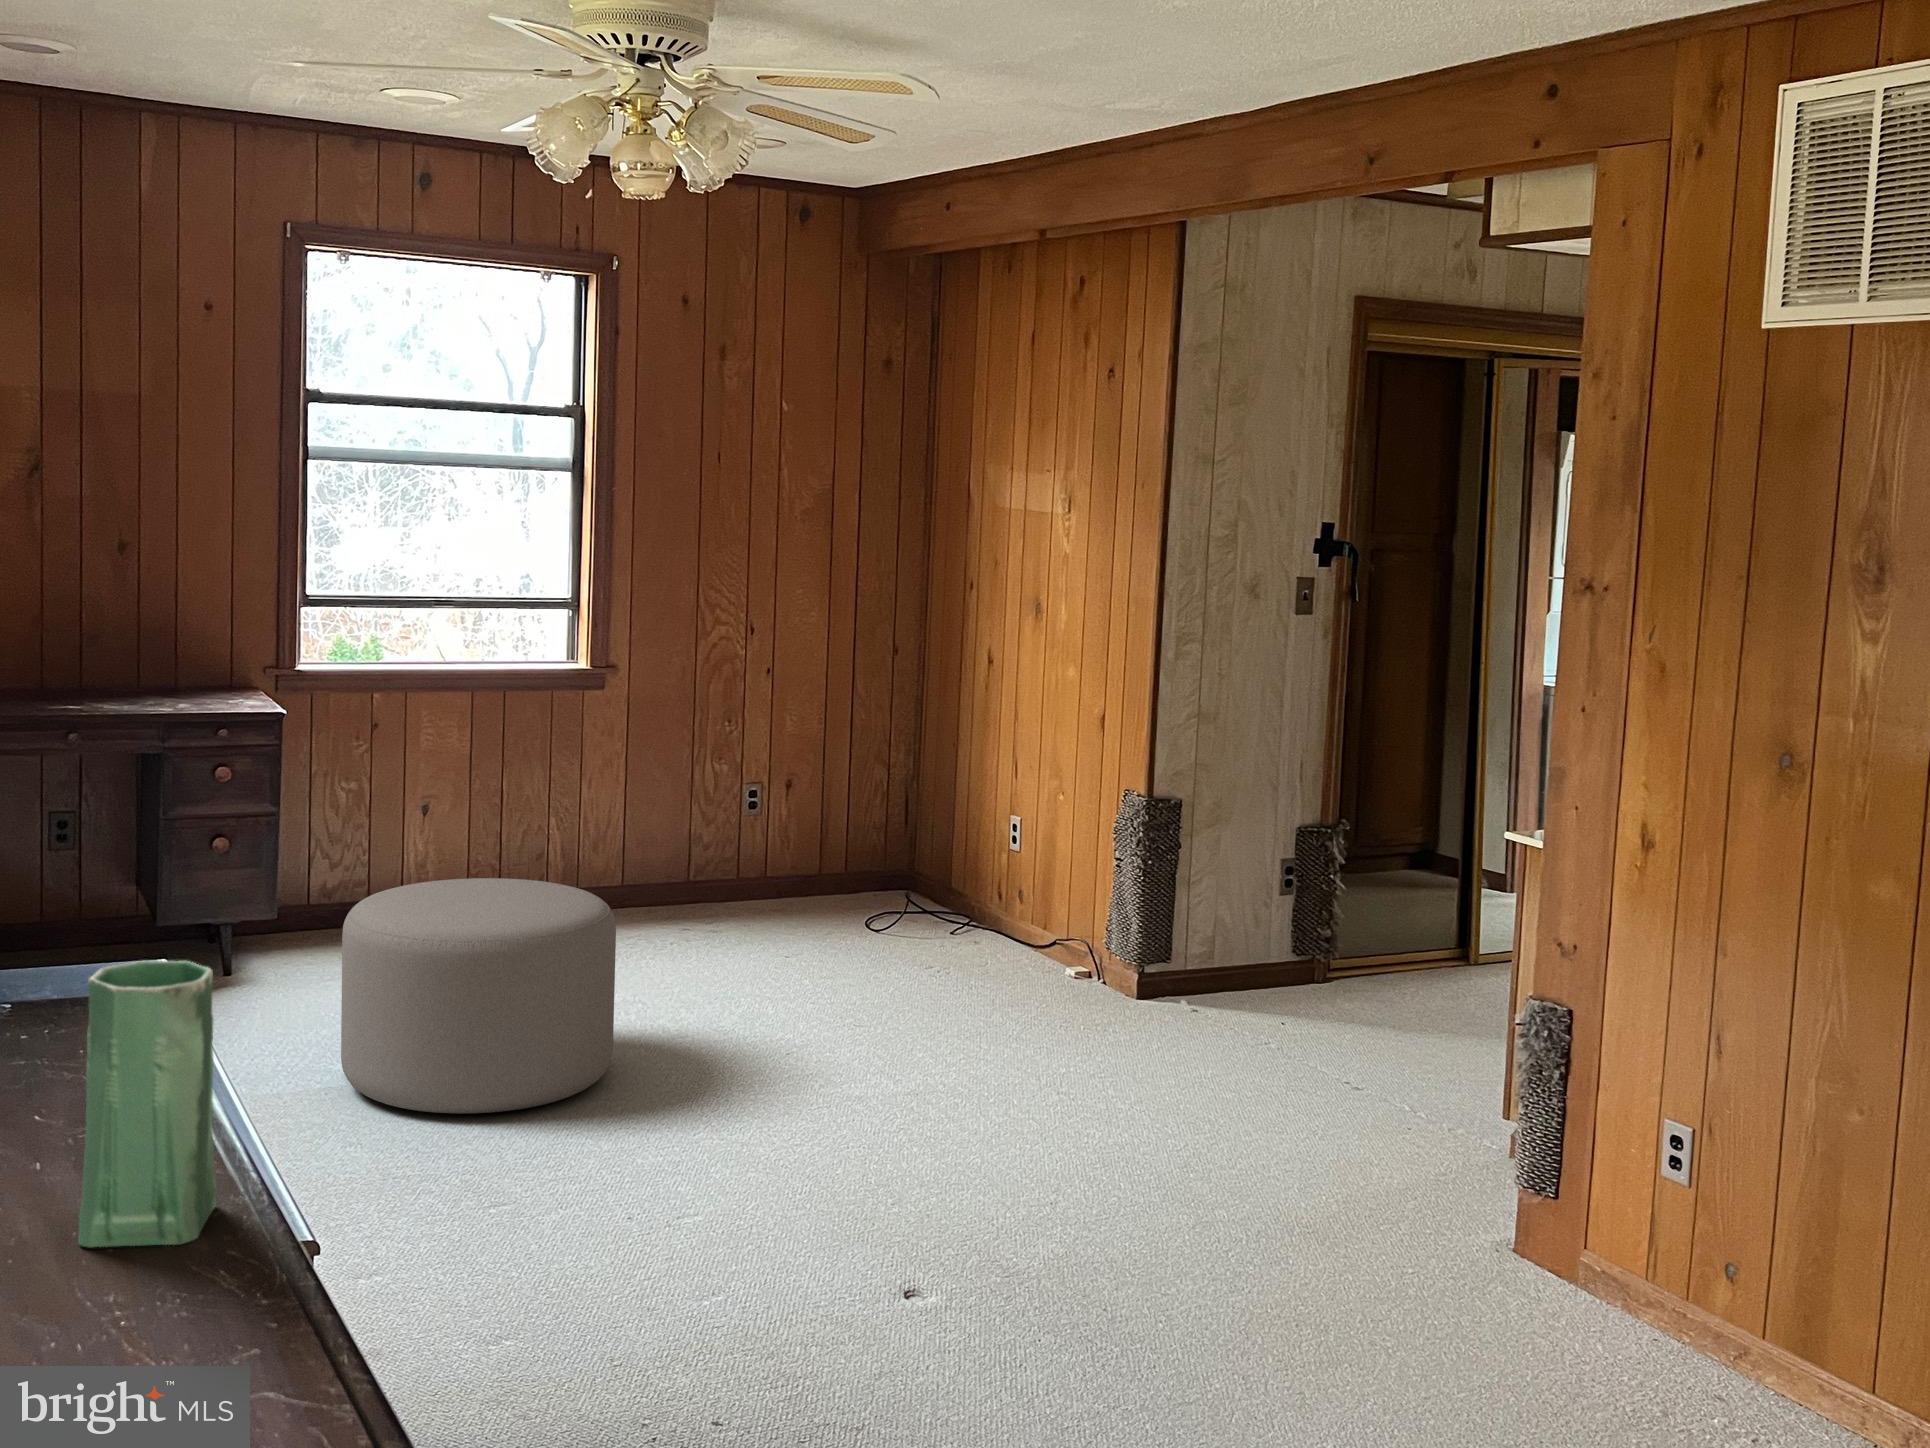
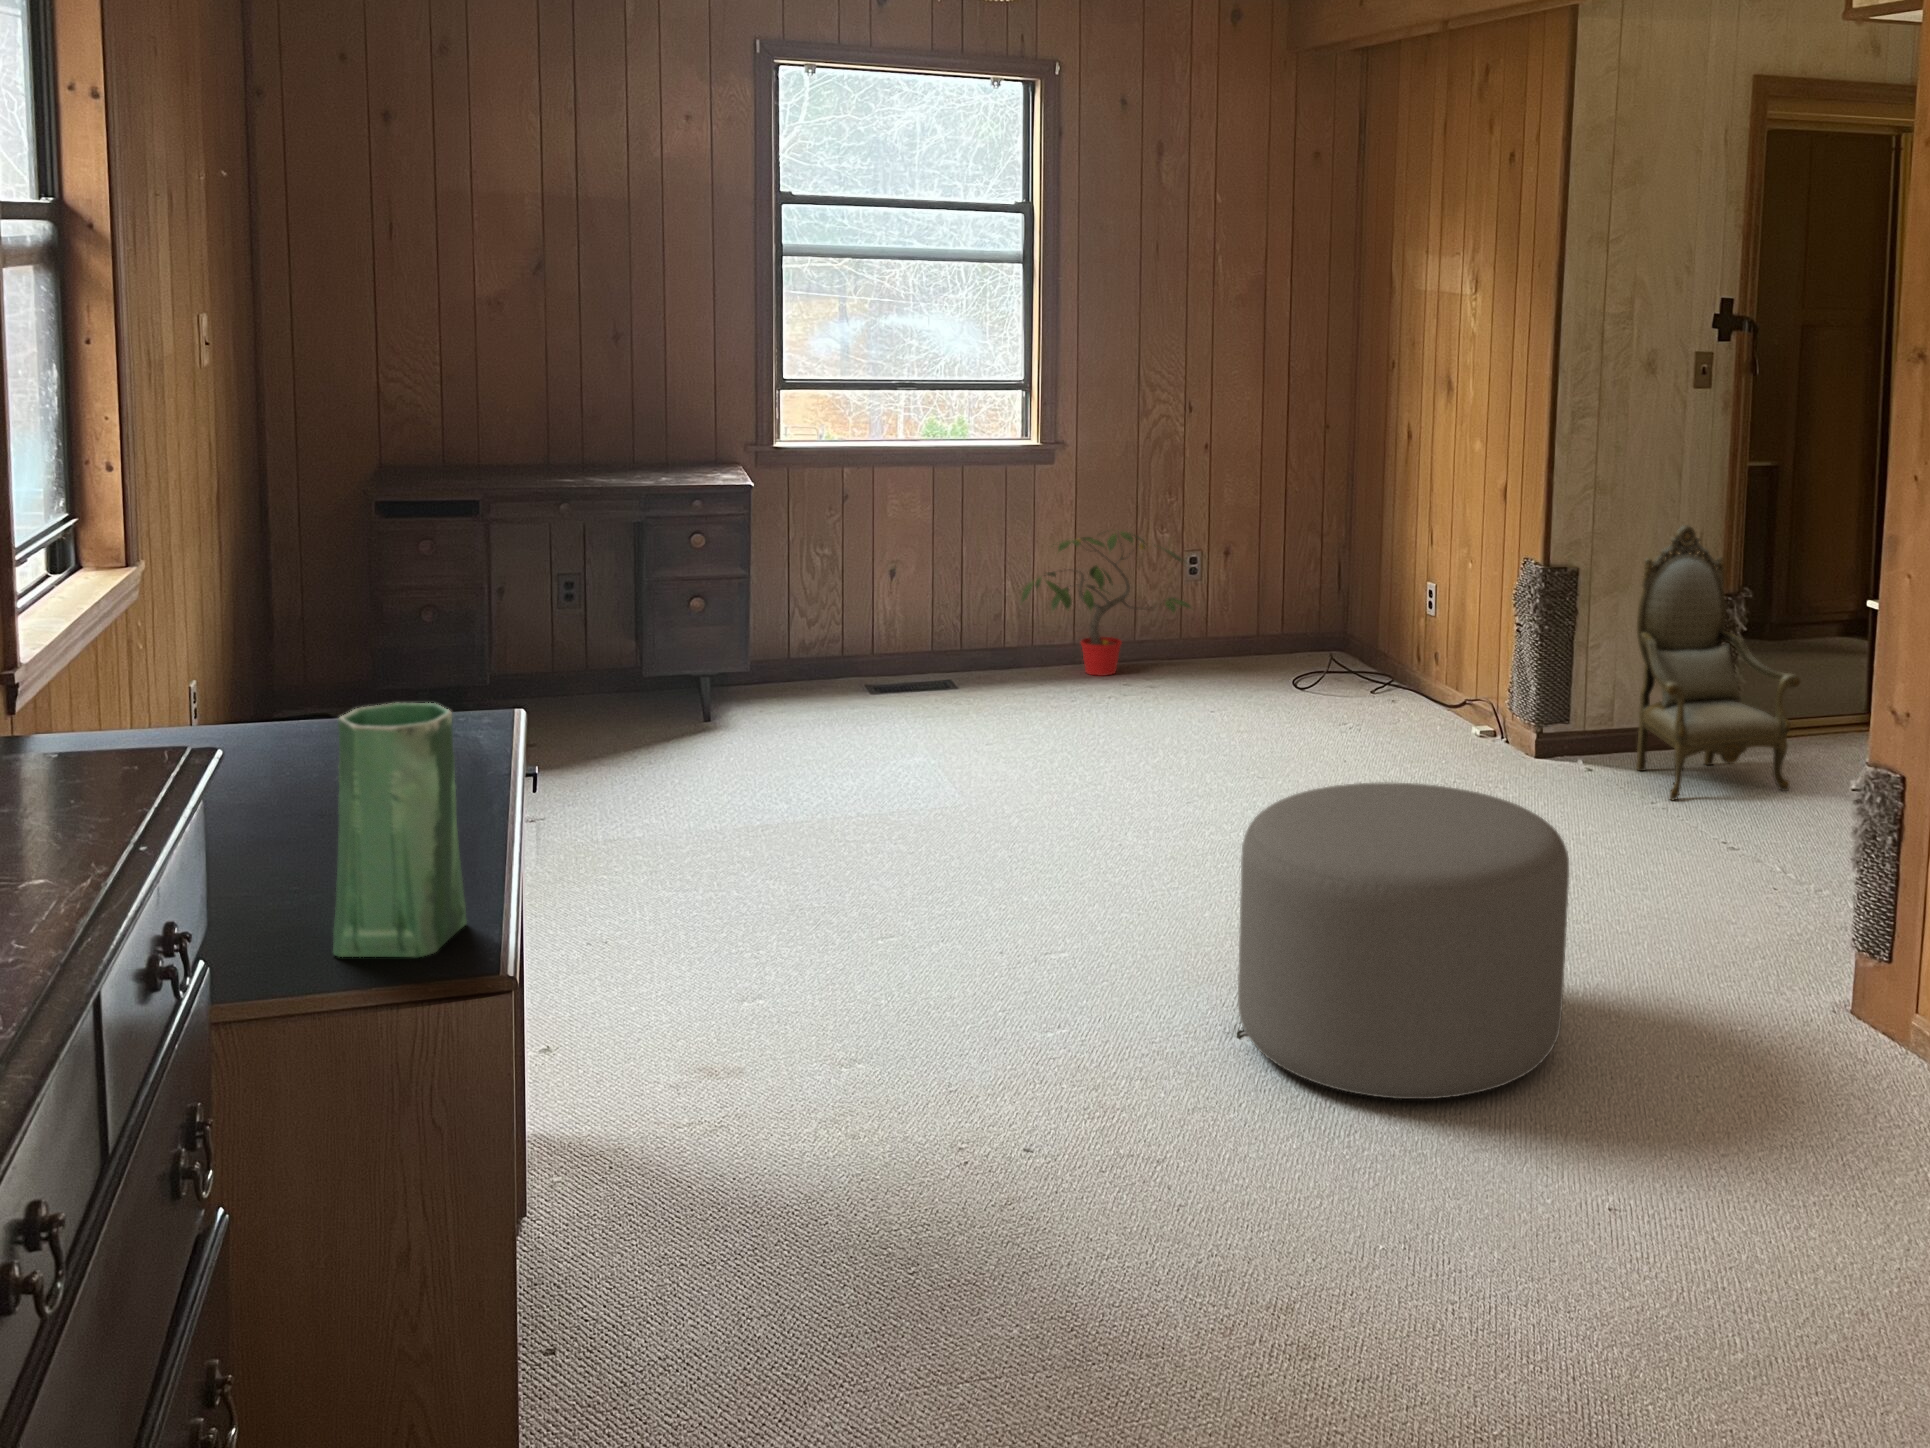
armchair: none [1225,679,1409,1039] -> present [1636,525,1800,800]
potted plant: none [569,762,766,920] -> present [1022,532,1193,676]
ottoman: present [341,878,616,1113] -> present [1238,782,1569,1099]

